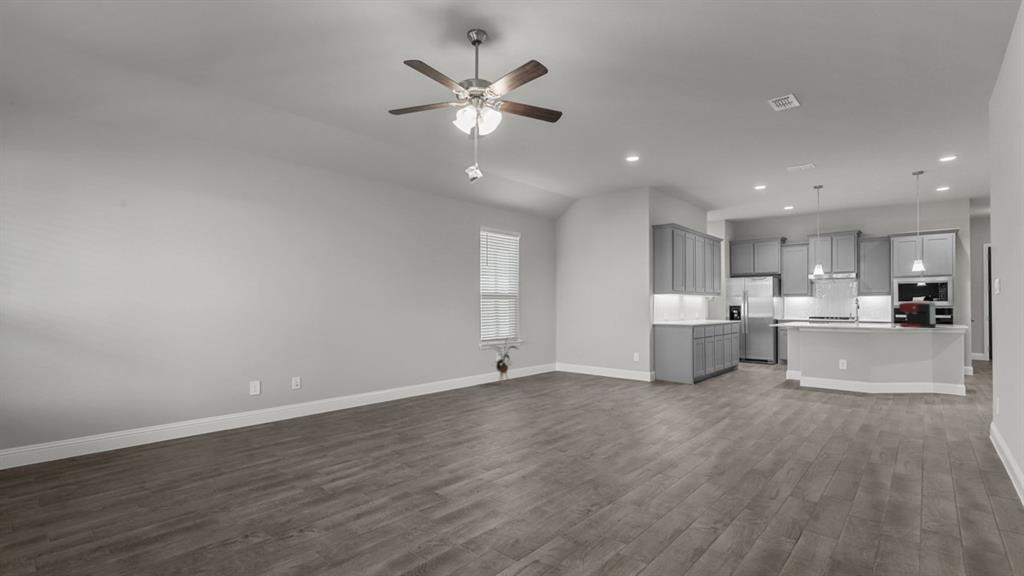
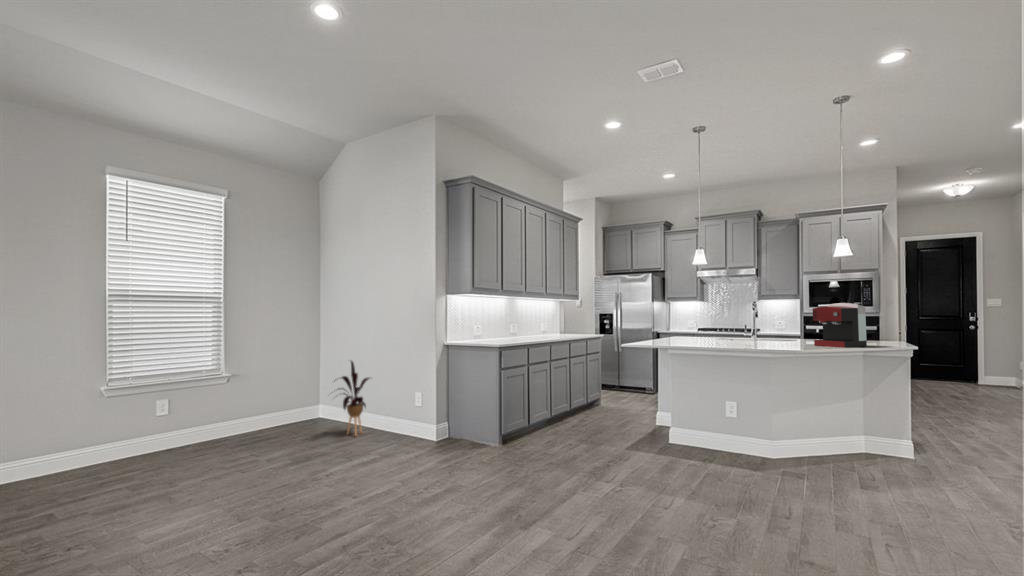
house plant: present [496,346,516,380] -> present [342,361,369,435]

